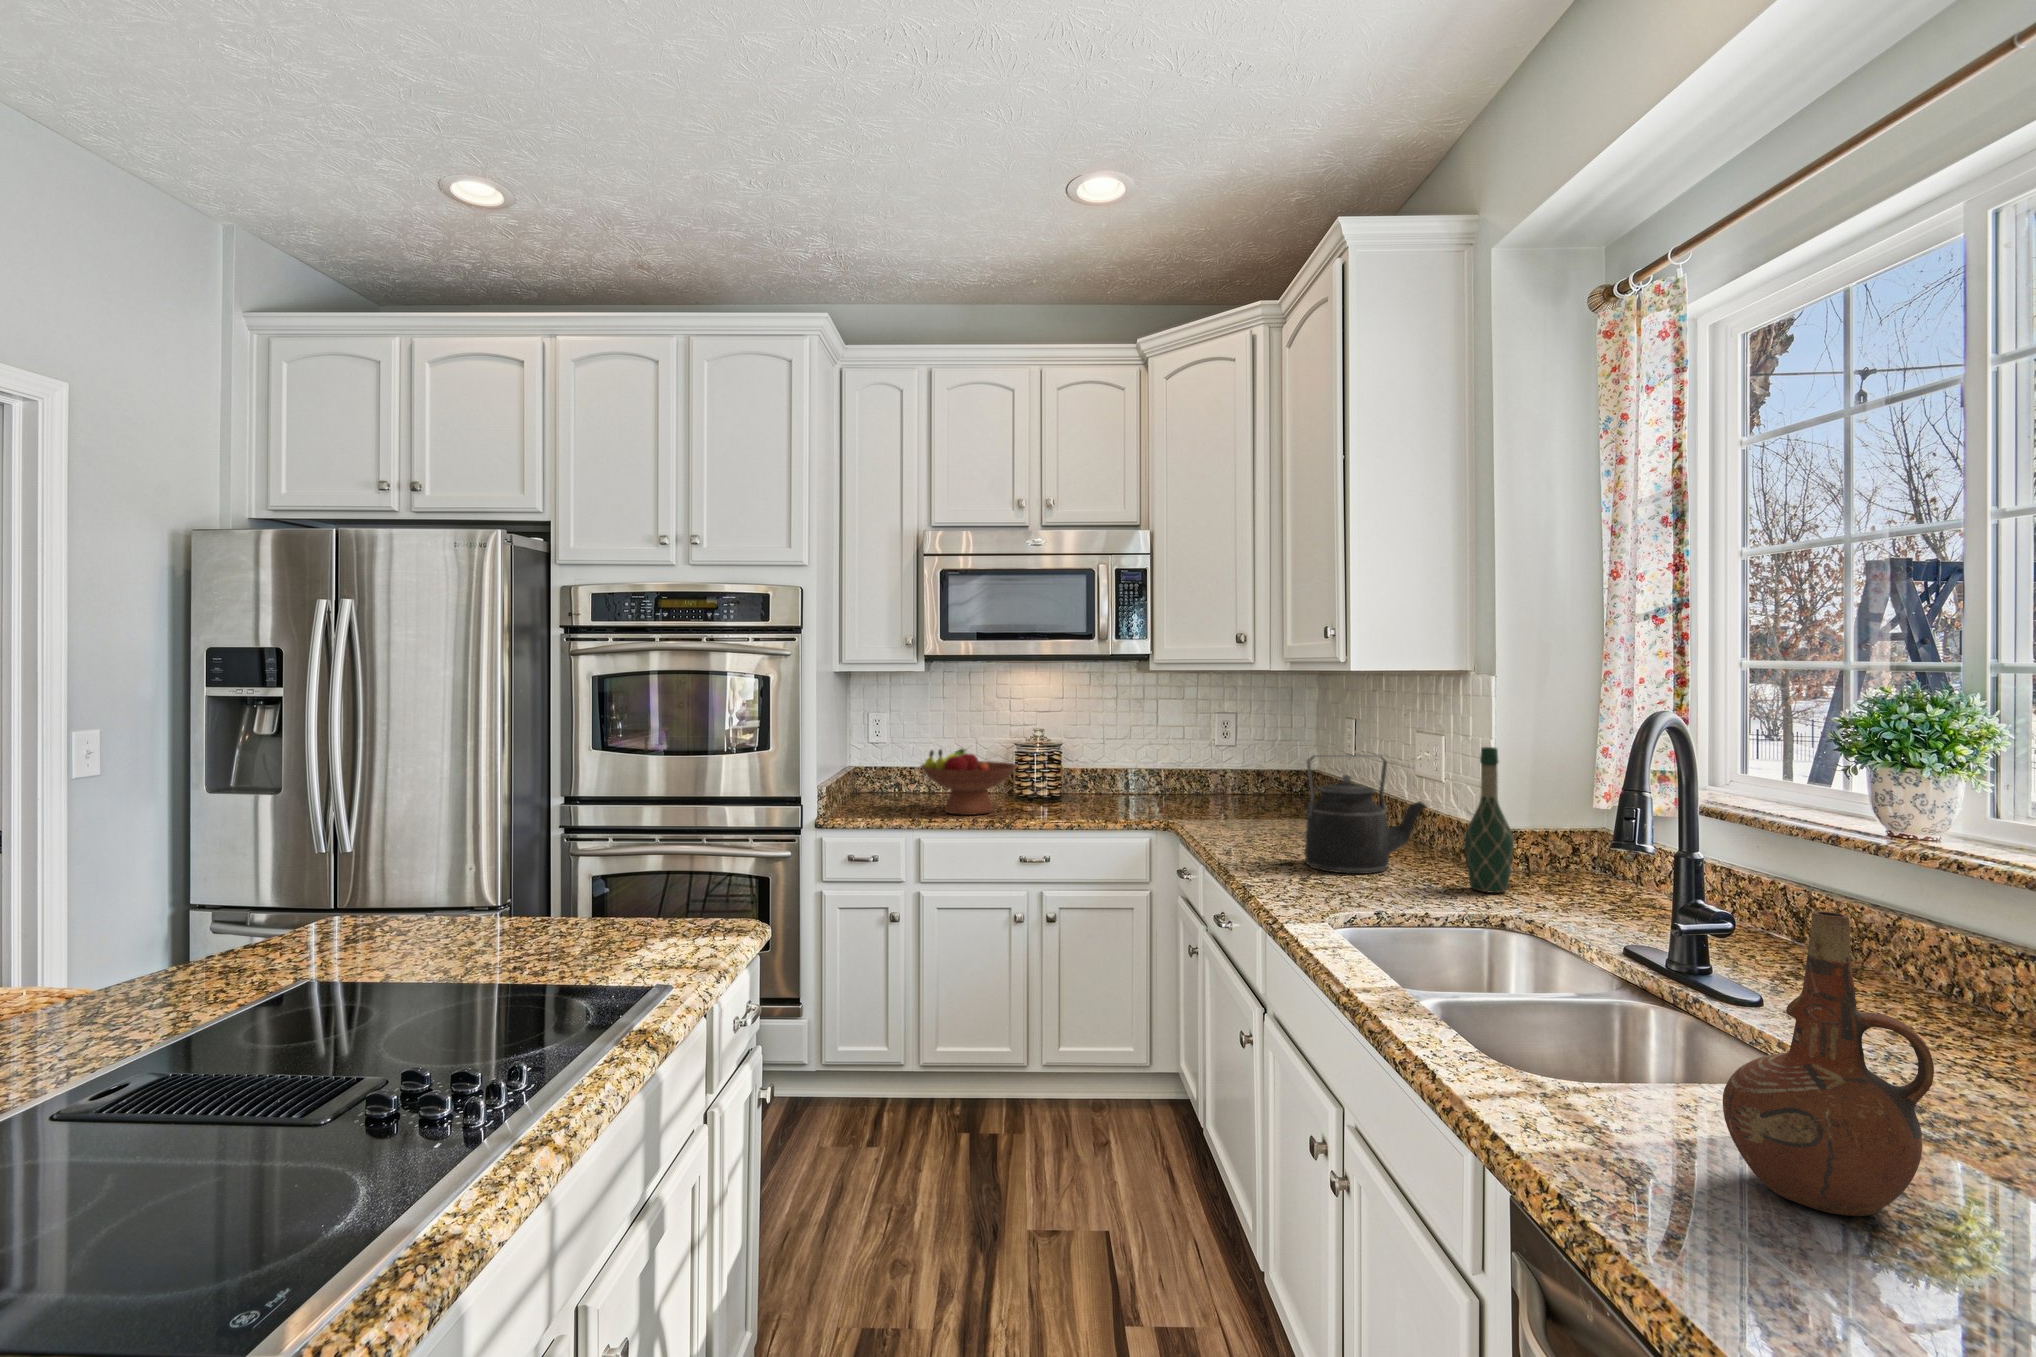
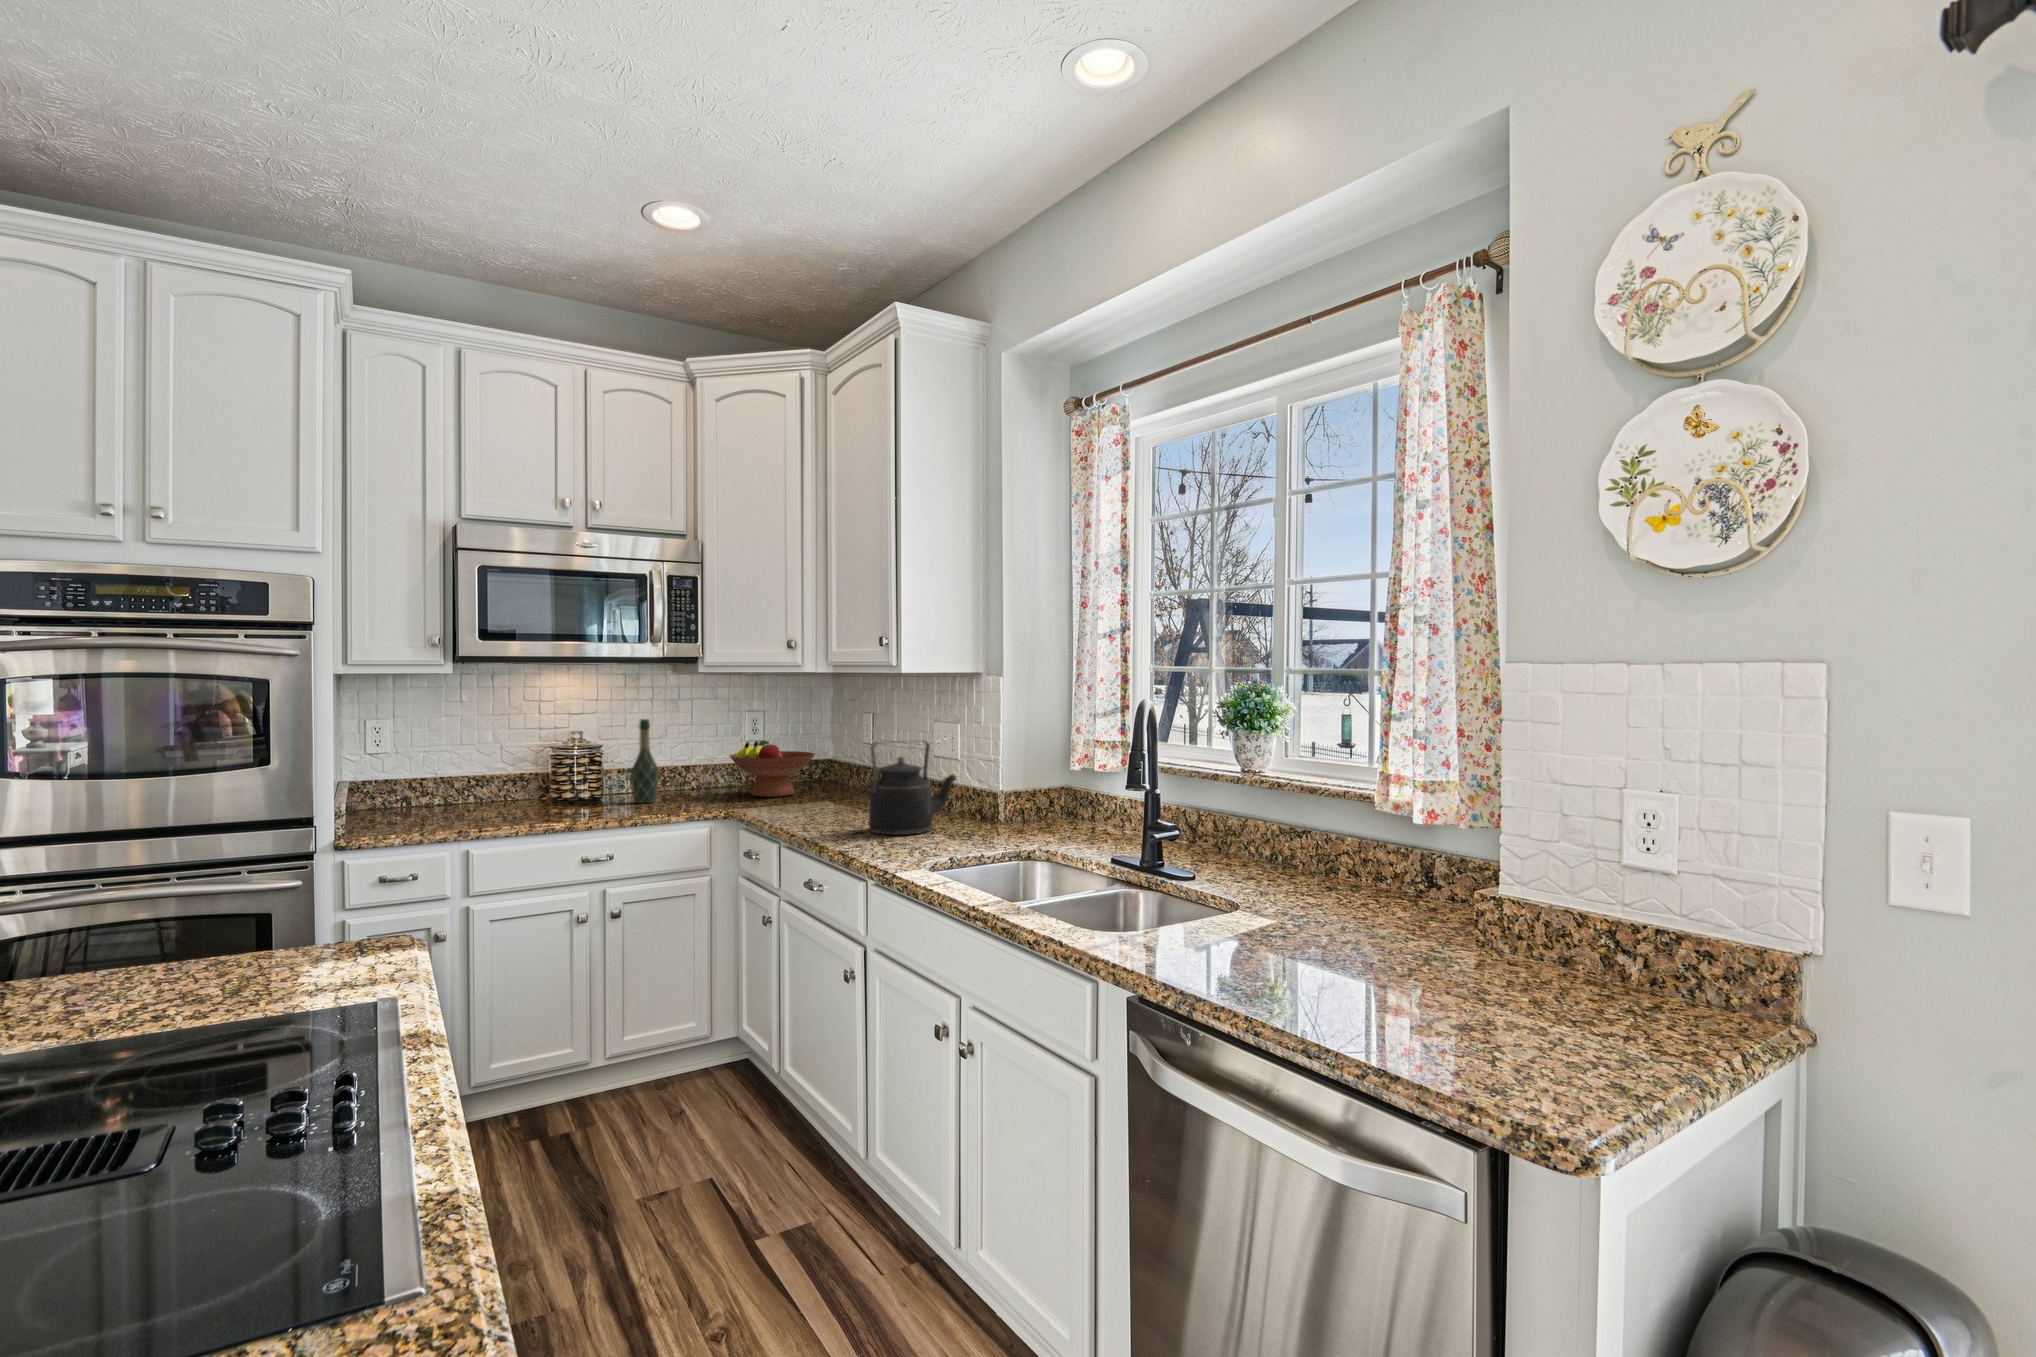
wine bottle: present [1465,747,1514,893] -> present [631,719,659,803]
fruit bowl: present [921,749,1017,815] -> present [730,740,815,797]
ceramic pitcher: present [1723,911,1934,1216] -> none [1231,804,1323,963]

